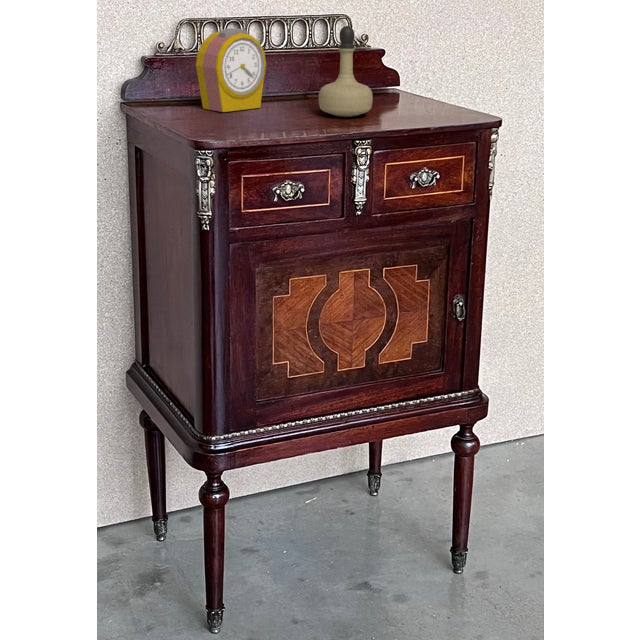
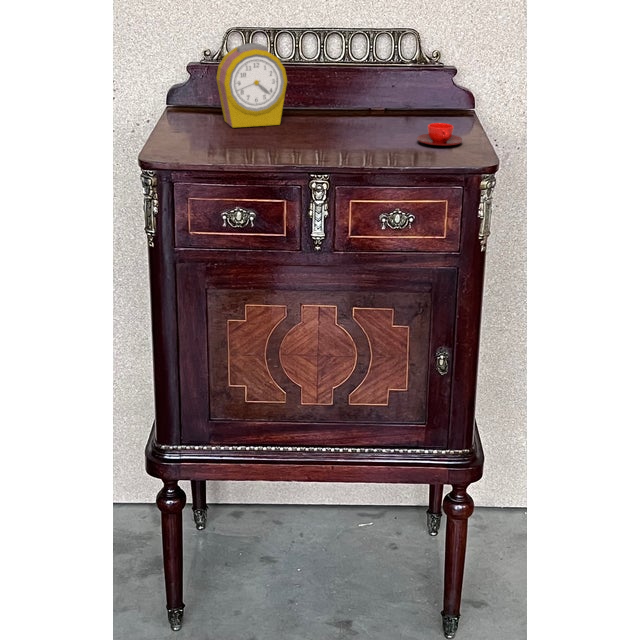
perfume bottle: present [319,26,373,117] -> none [318,50,374,144]
teacup: none [402,93,444,111] -> present [417,123,462,145]

